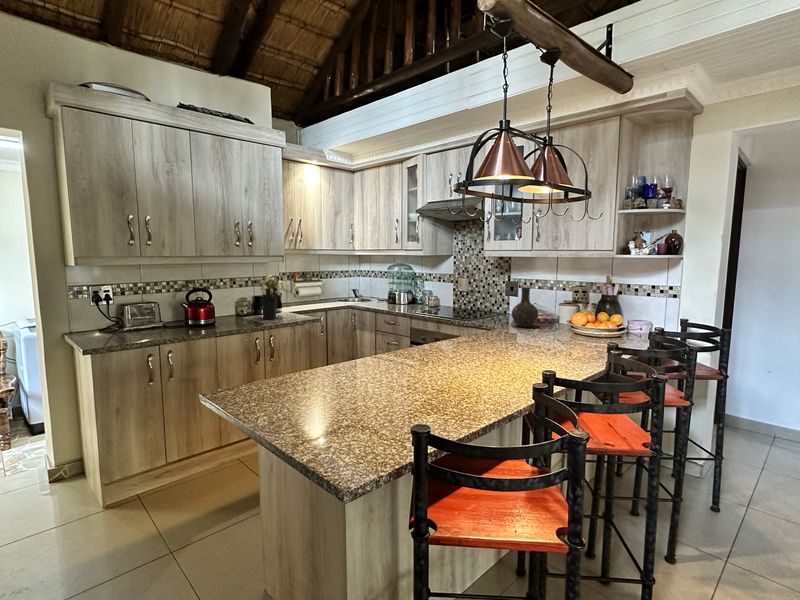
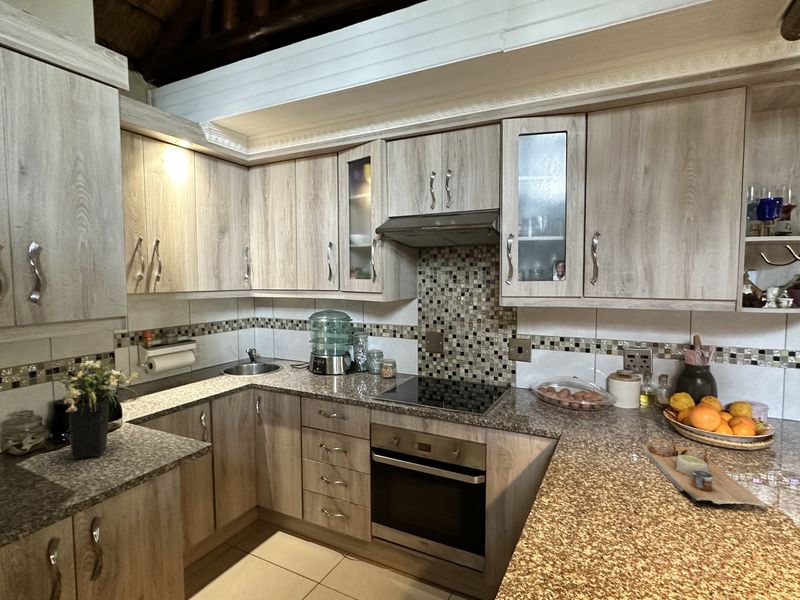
vase: present [512,286,538,327] -> none [567,359,614,429]
cutting board: none [524,328,566,347] -> present [641,438,768,511]

